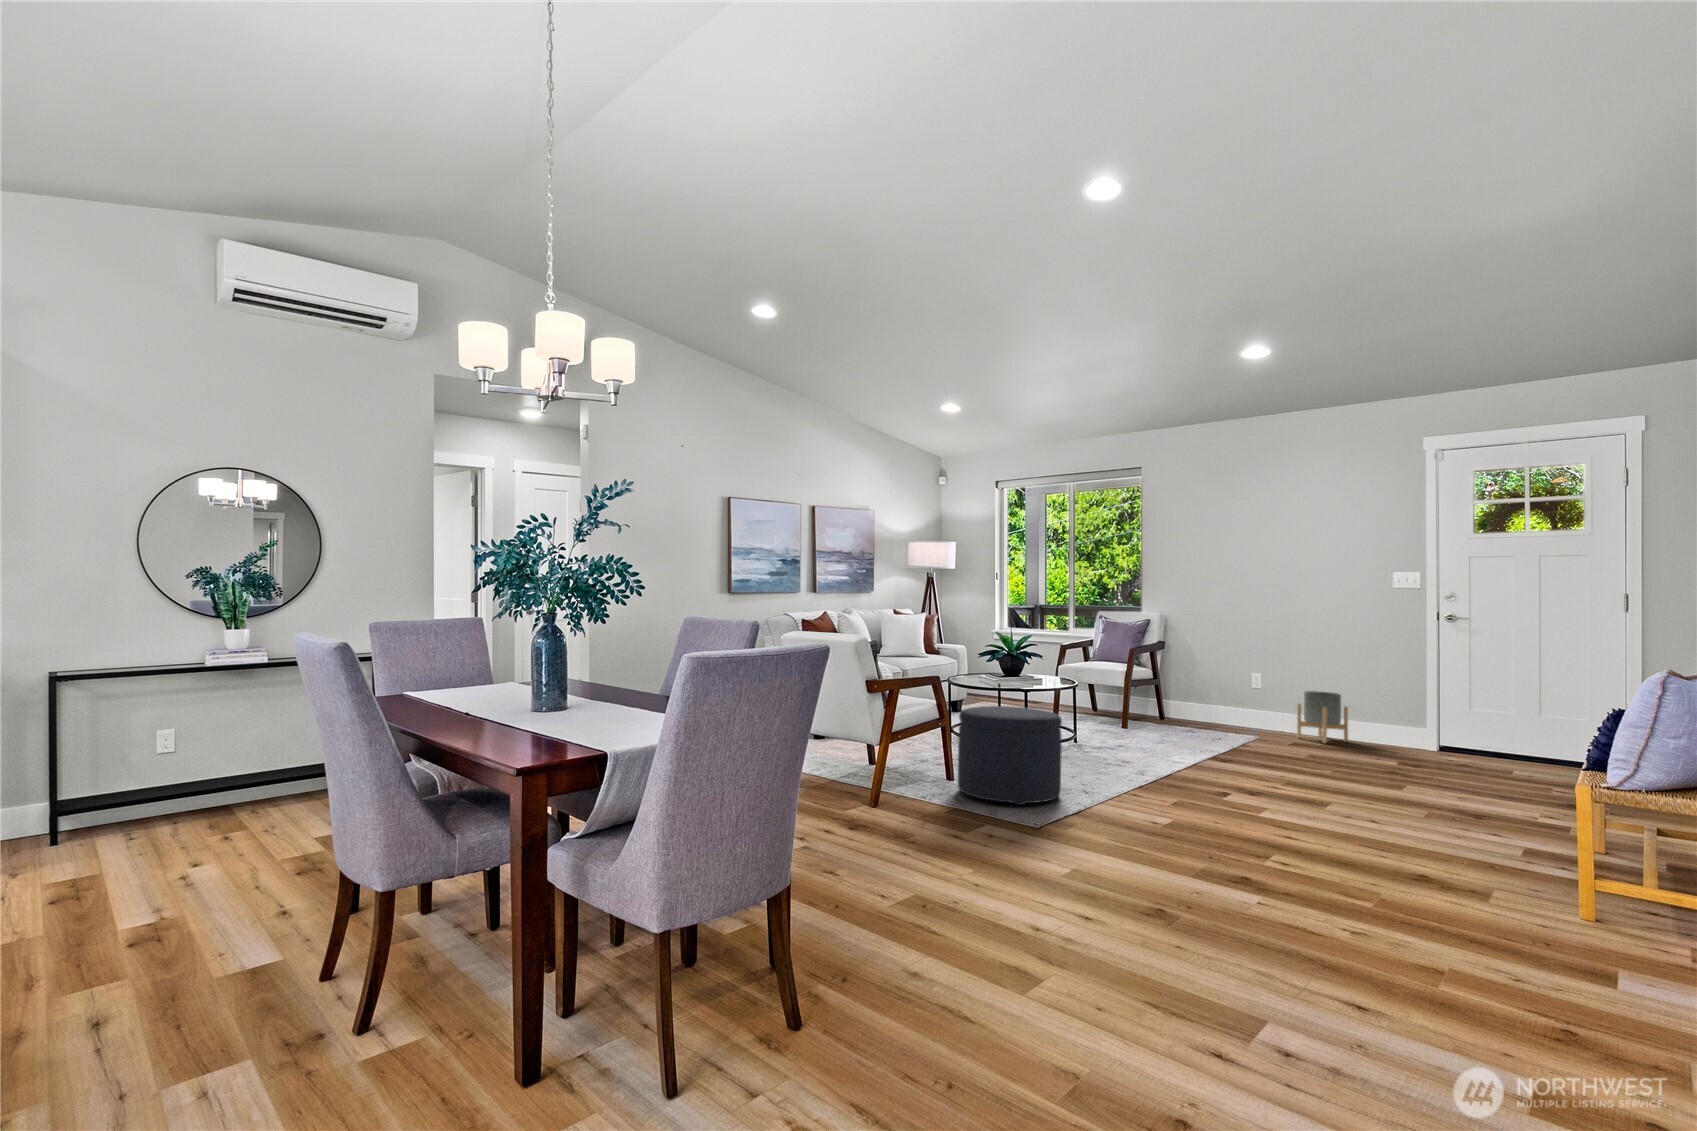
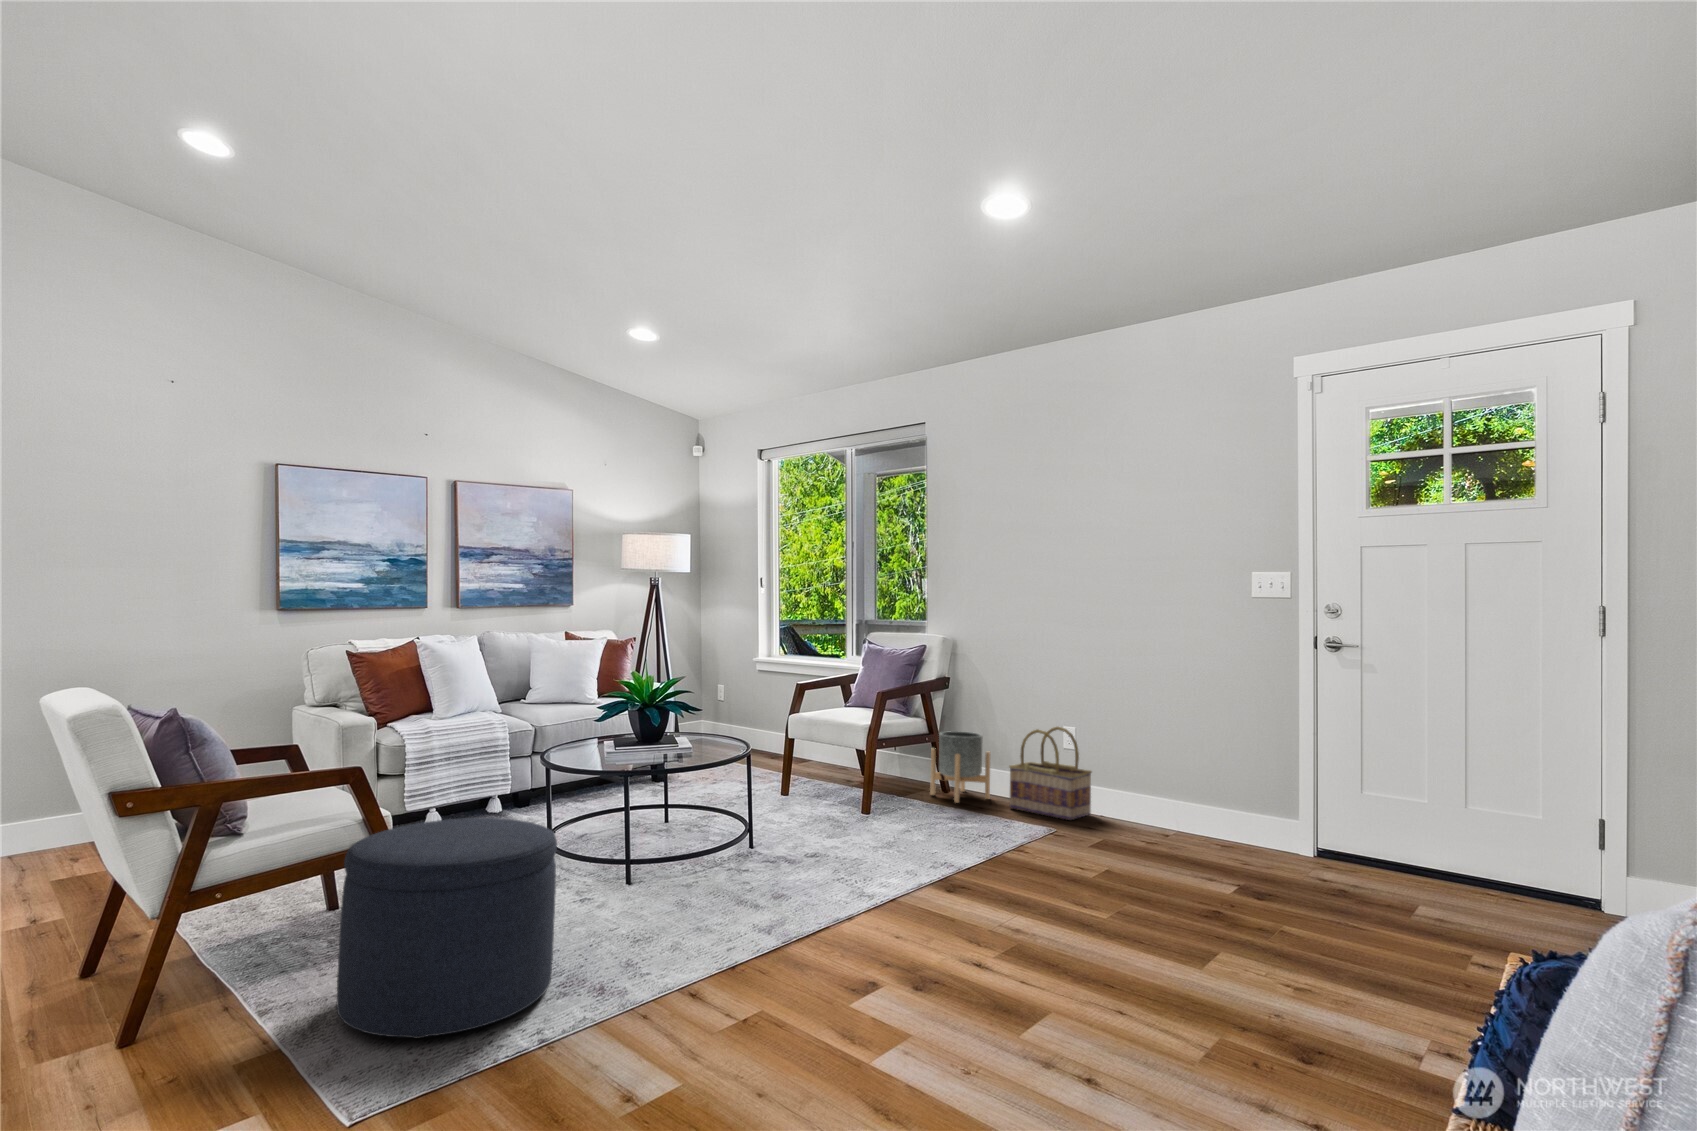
basket: none [1217,674,1276,733] -> present [1009,727,1092,820]
planter: present [1297,691,1348,743] -> present [930,731,990,803]

